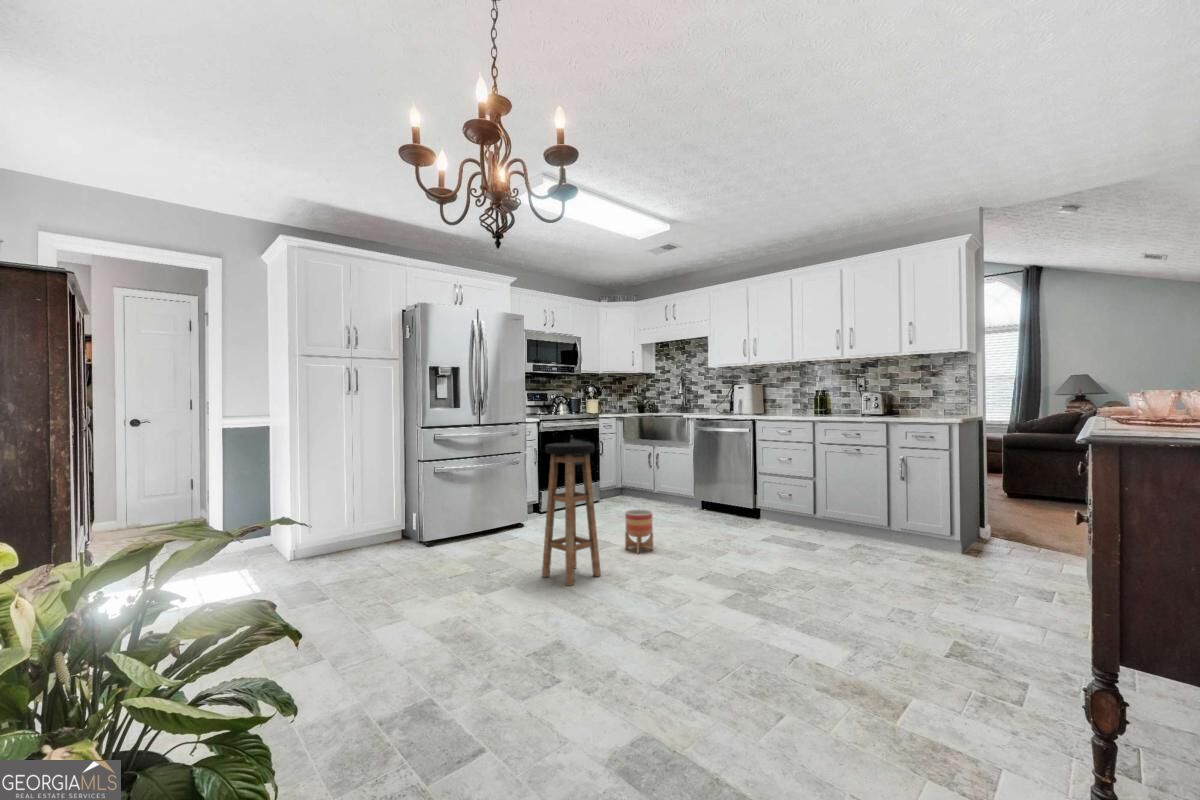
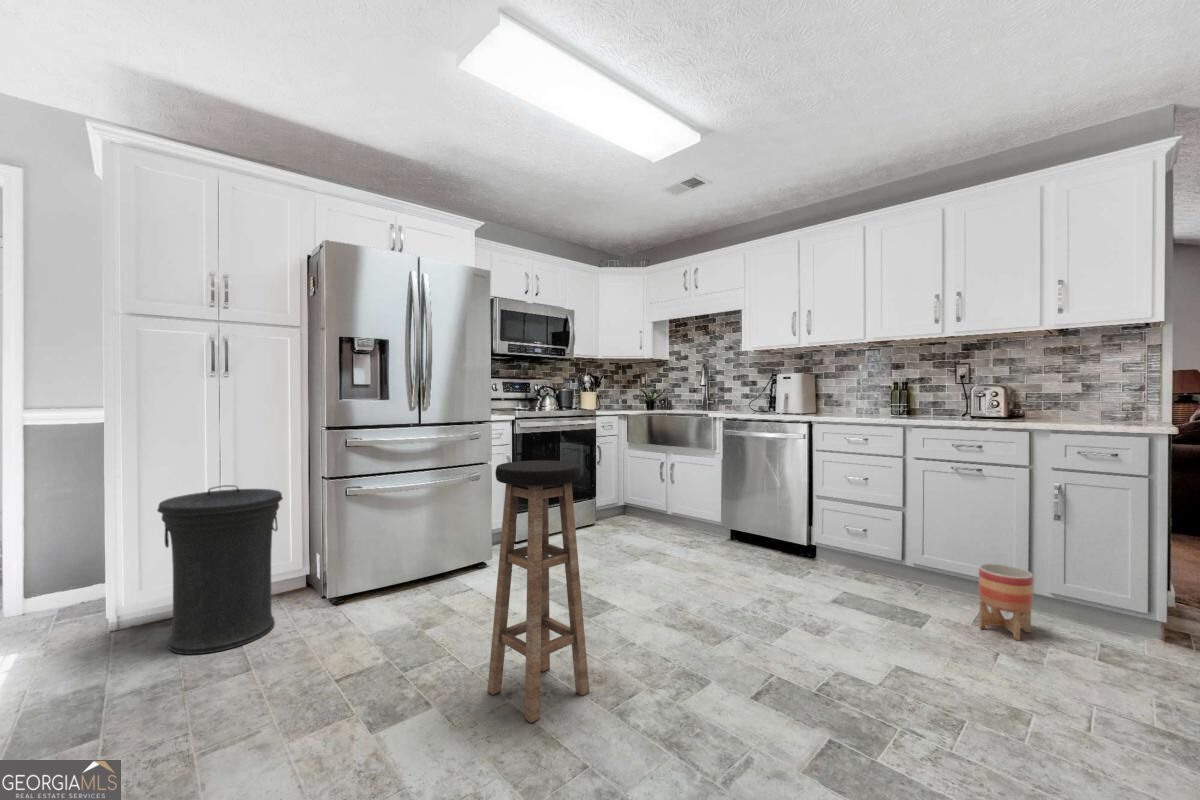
trash can: none [330,464,400,566] -> present [157,485,283,654]
planter: present [625,509,653,553] -> present [979,564,1033,640]

